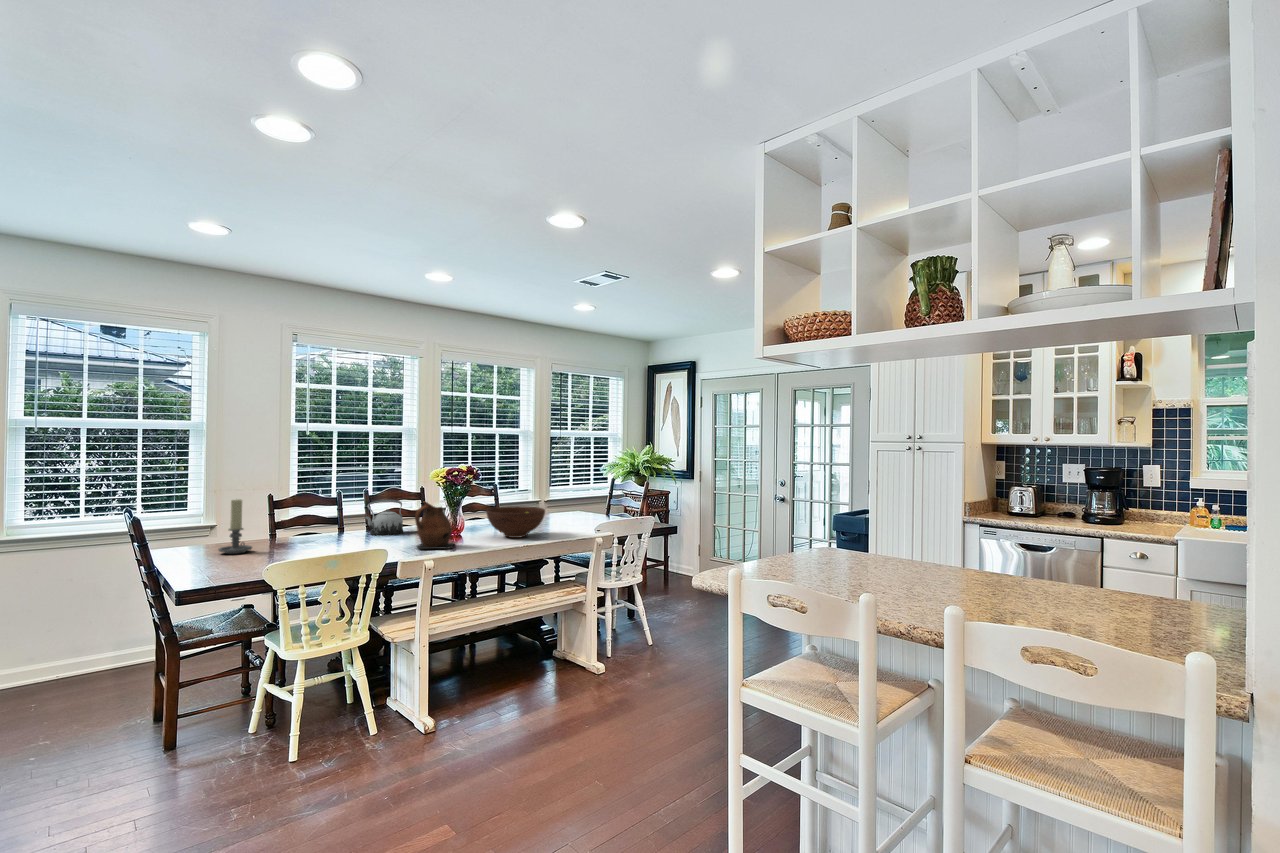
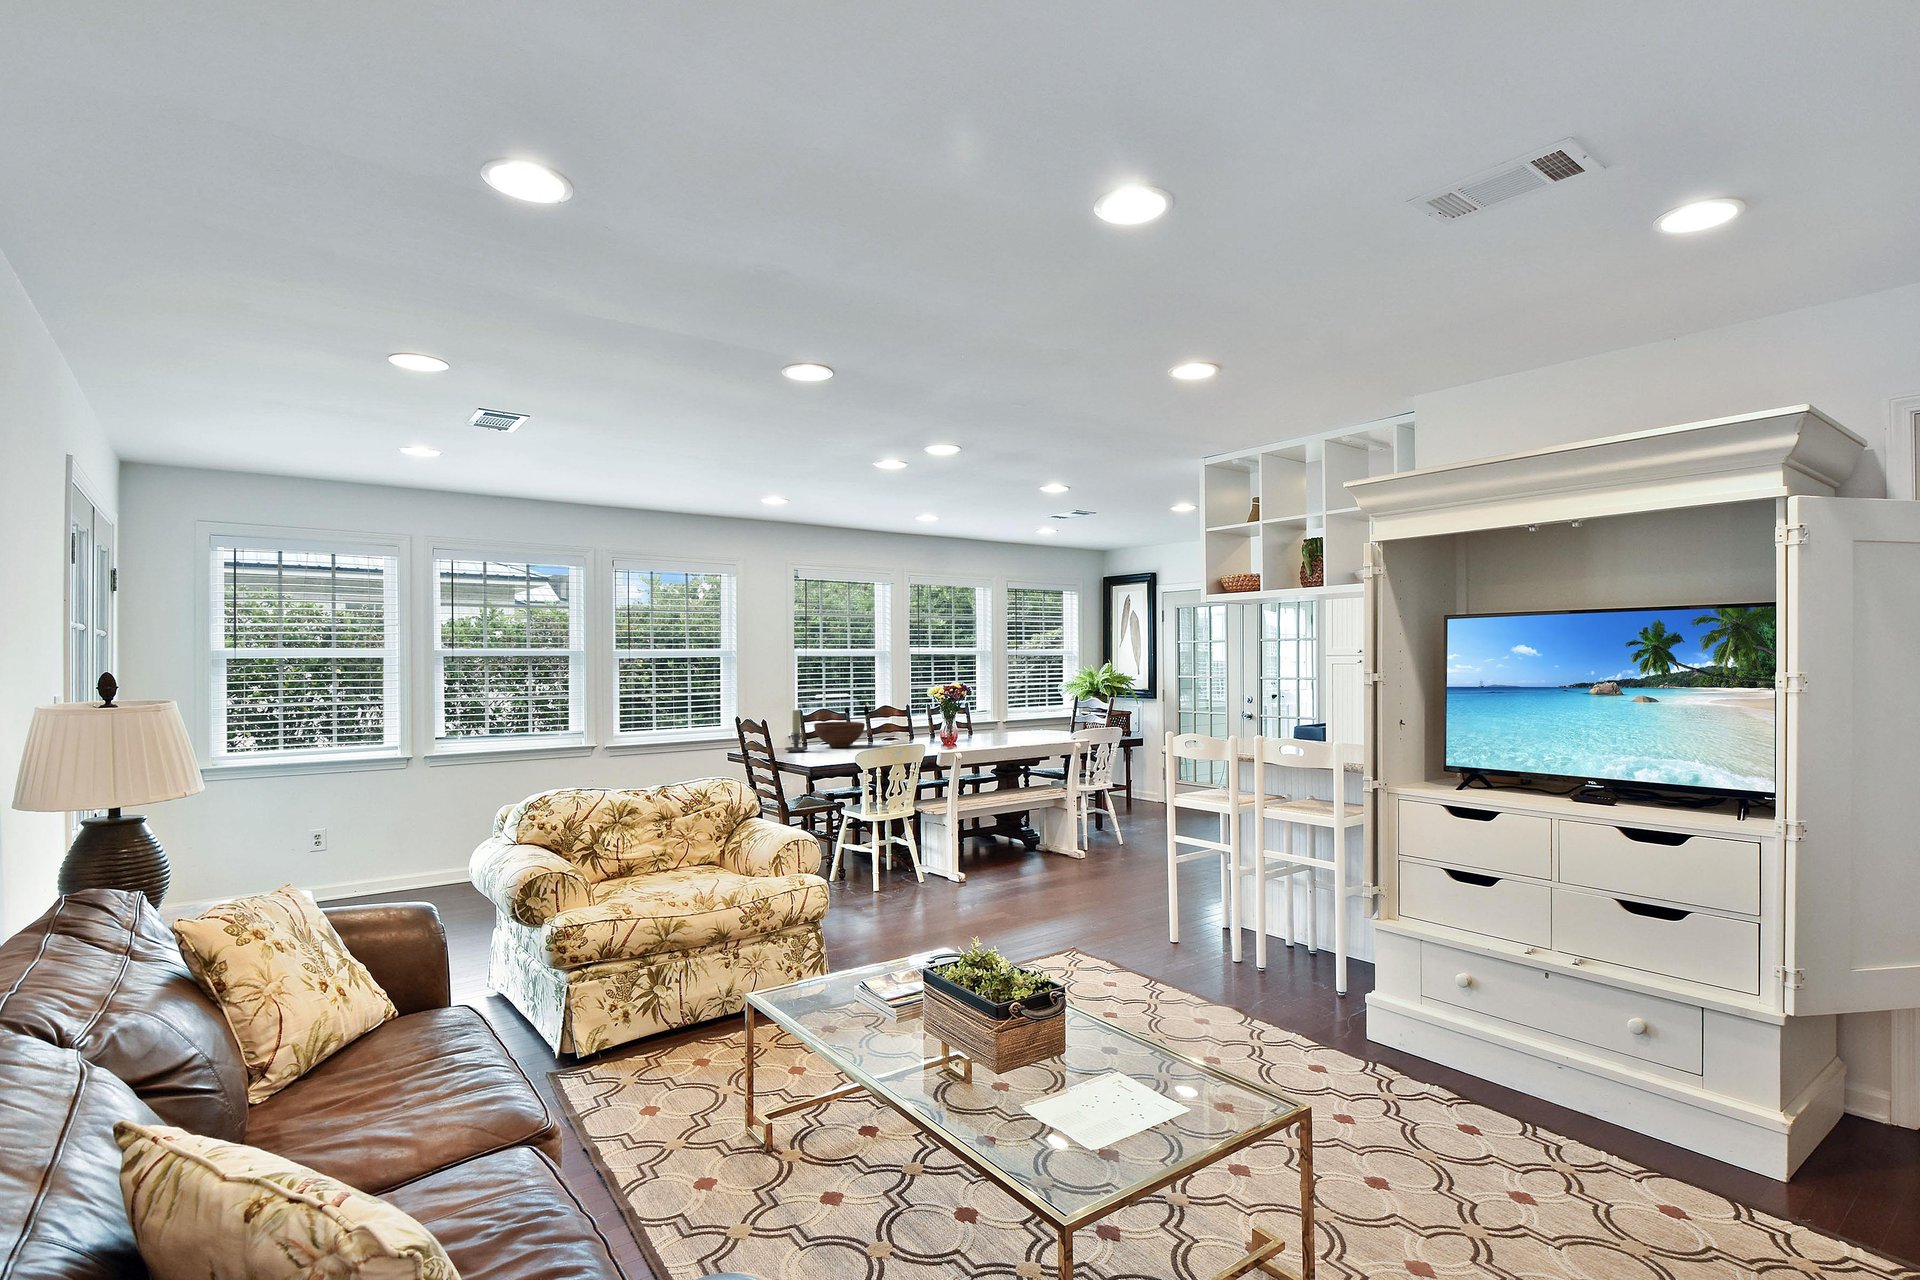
teapot: present [364,500,404,536] -> none [873,714,904,744]
ceramic pitcher: present [415,502,454,549] -> none [932,711,963,749]
fruit bowl: present [487,506,545,538] -> present [814,722,865,748]

